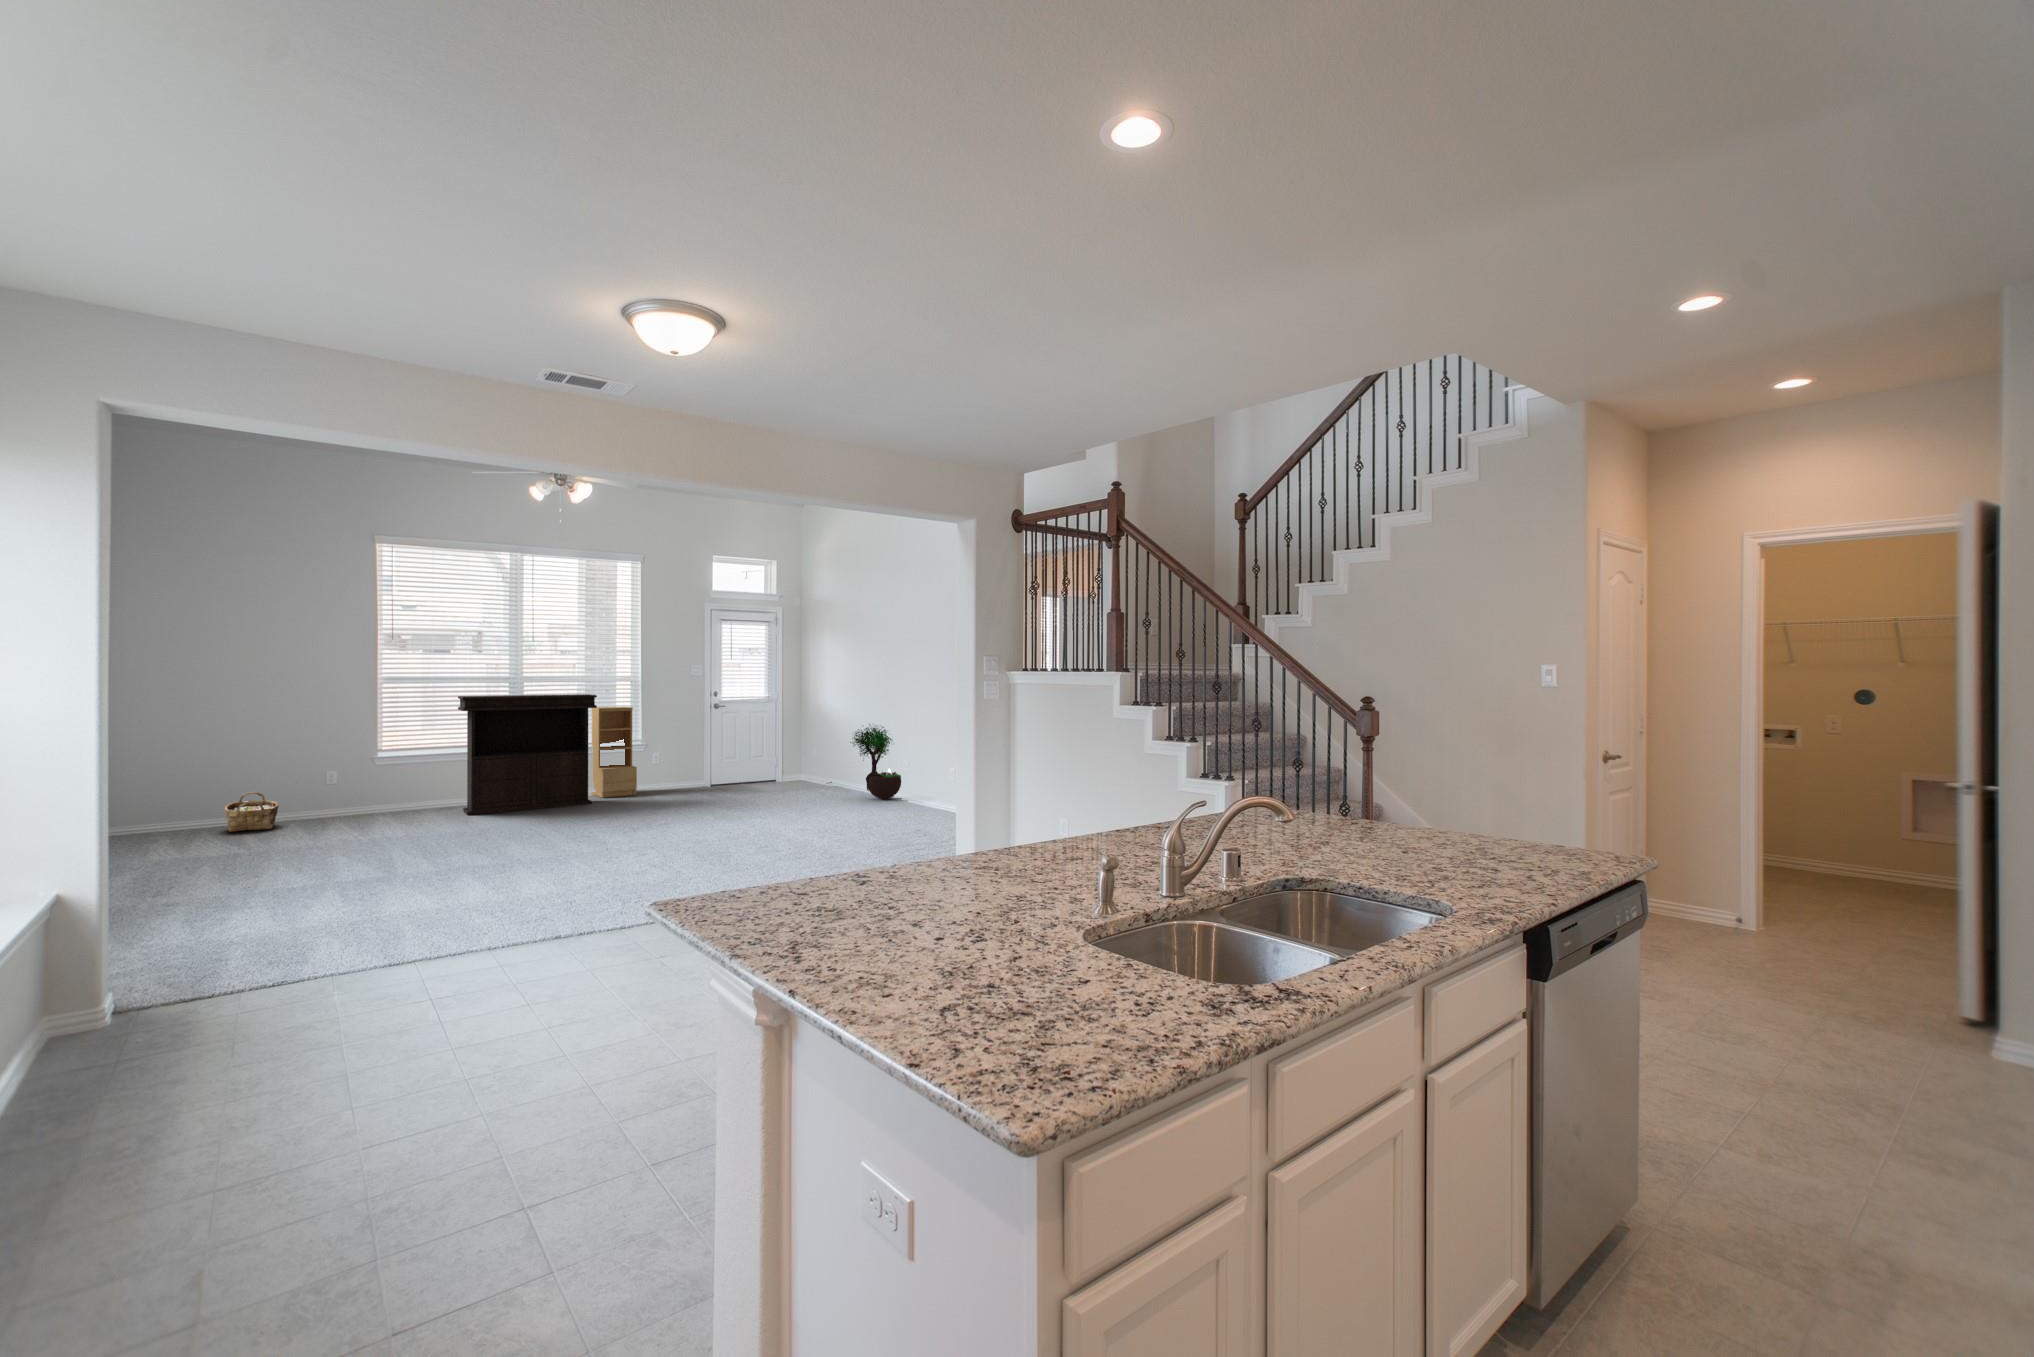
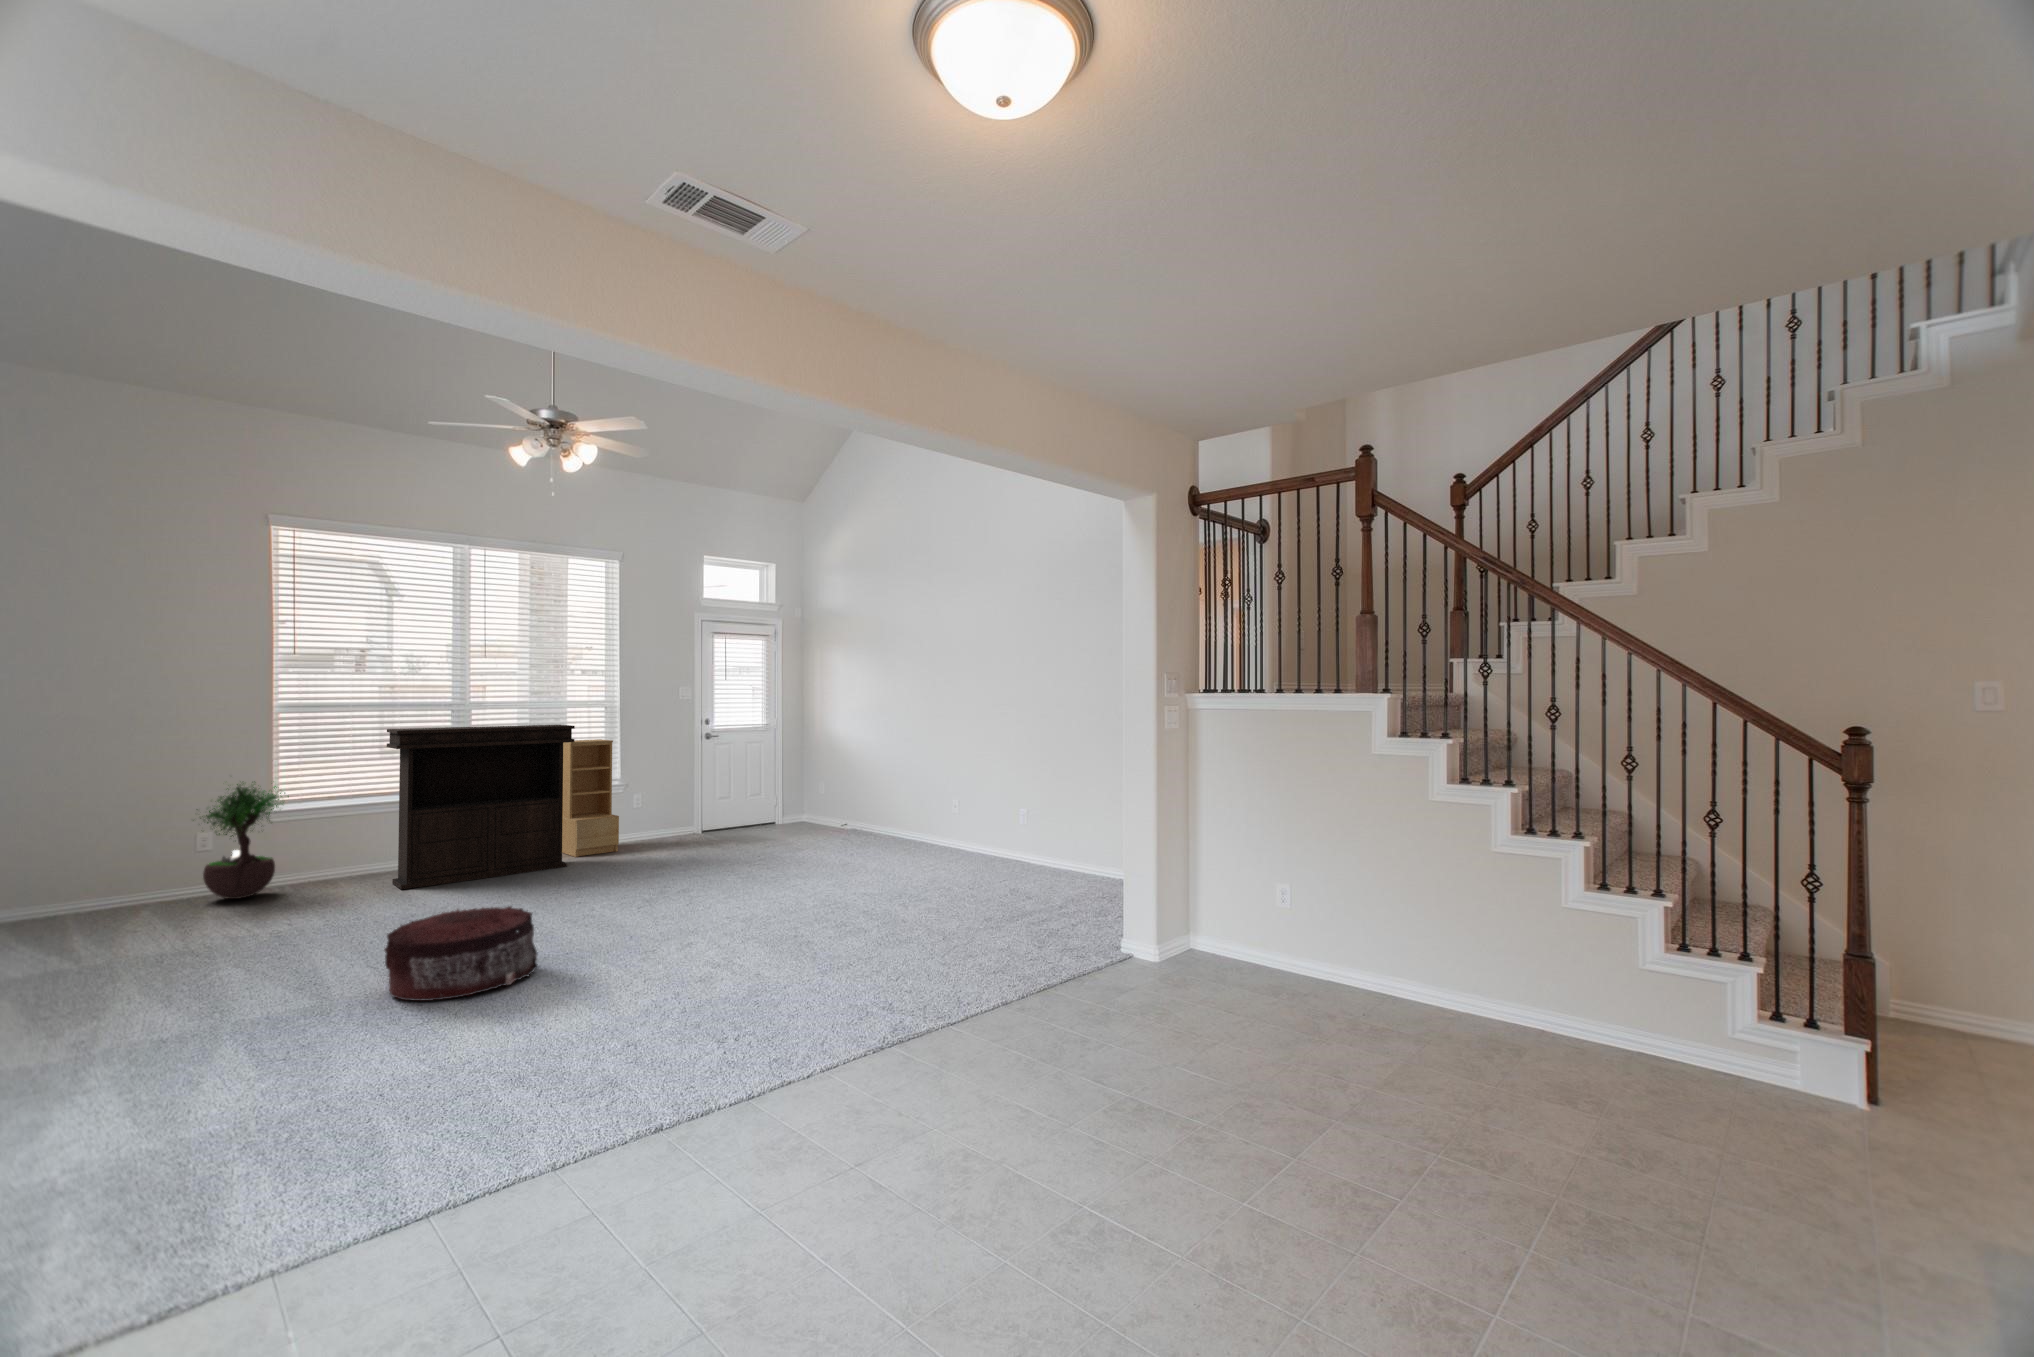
potted tree: present [850,725,901,799] -> present [200,781,289,899]
woven basket: present [225,792,279,832] -> none [34,869,120,930]
pouf: none [431,818,534,874] -> present [384,906,538,1001]

